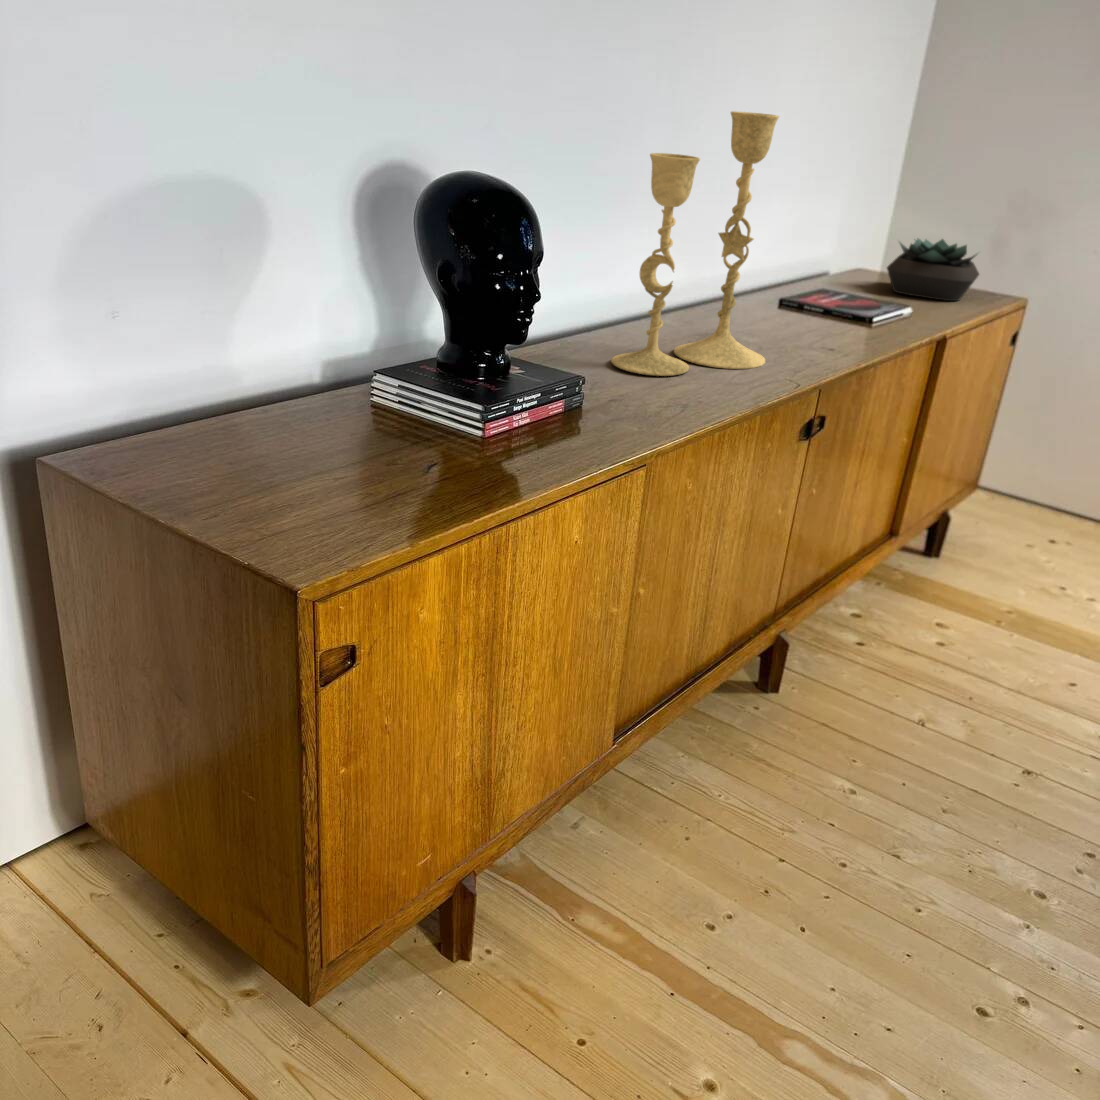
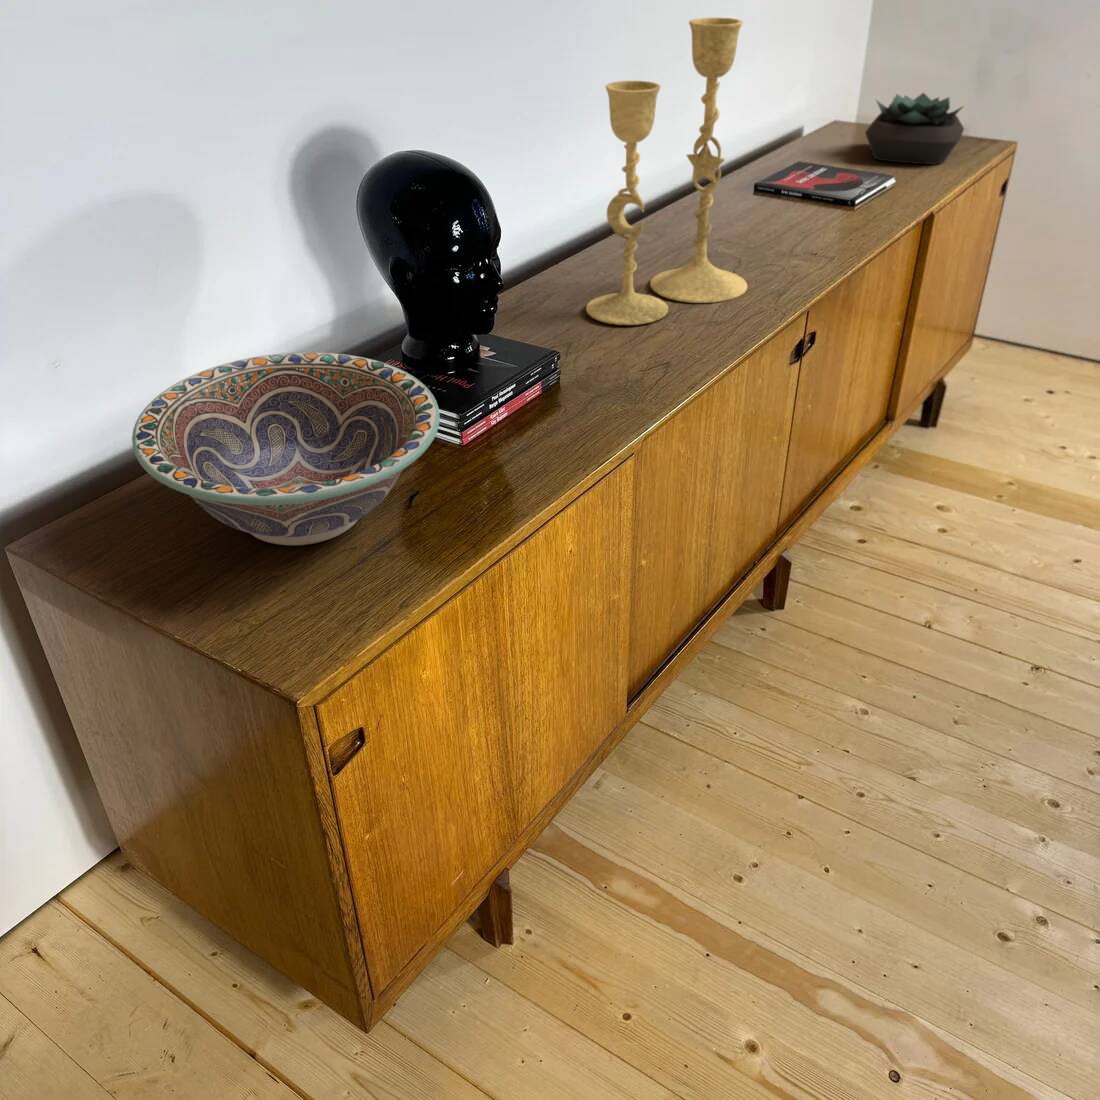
decorative bowl: none [178,326,467,487] -> present [132,352,440,545]

